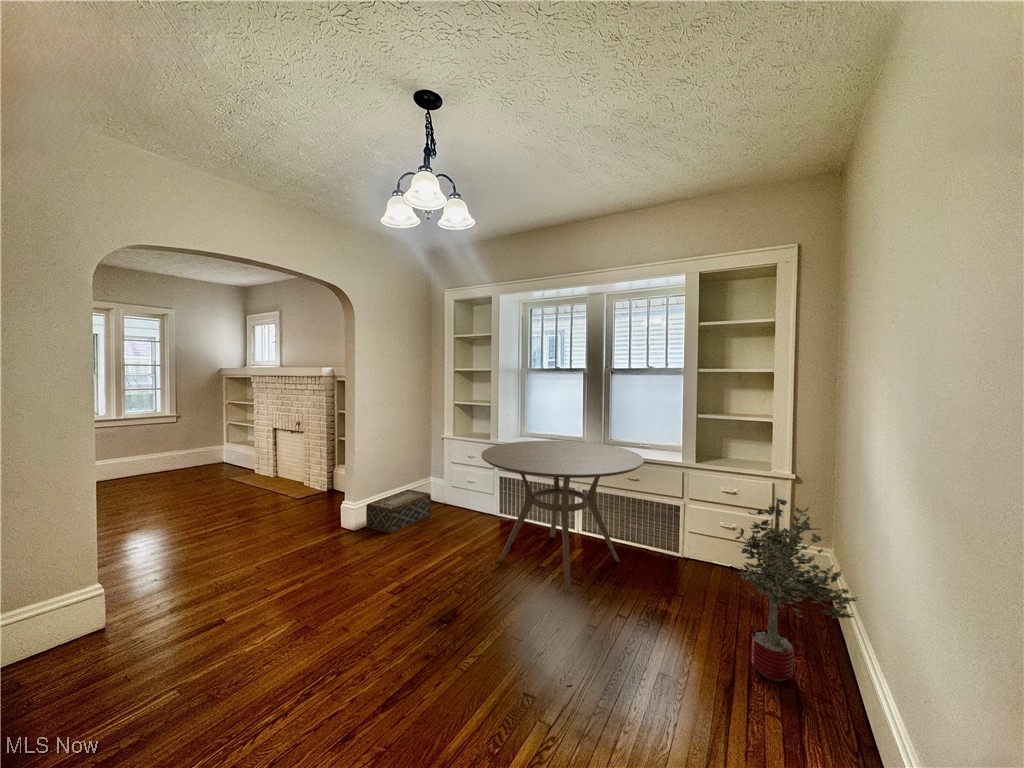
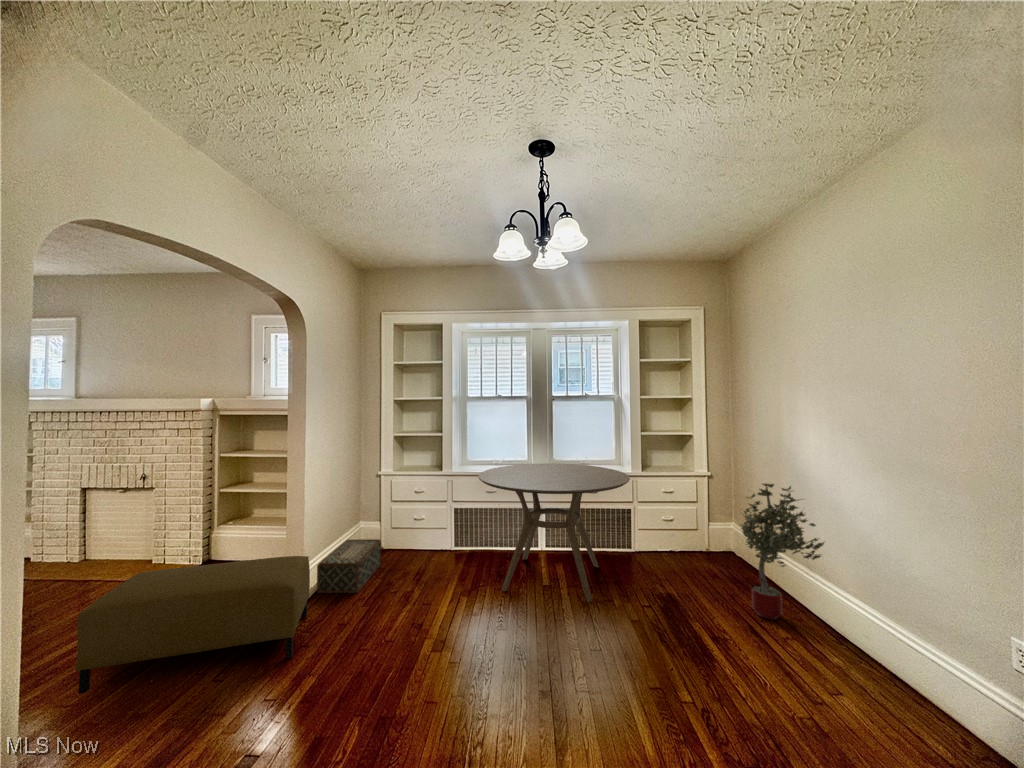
ottoman: none [192,488,344,568] -> present [75,556,310,694]

